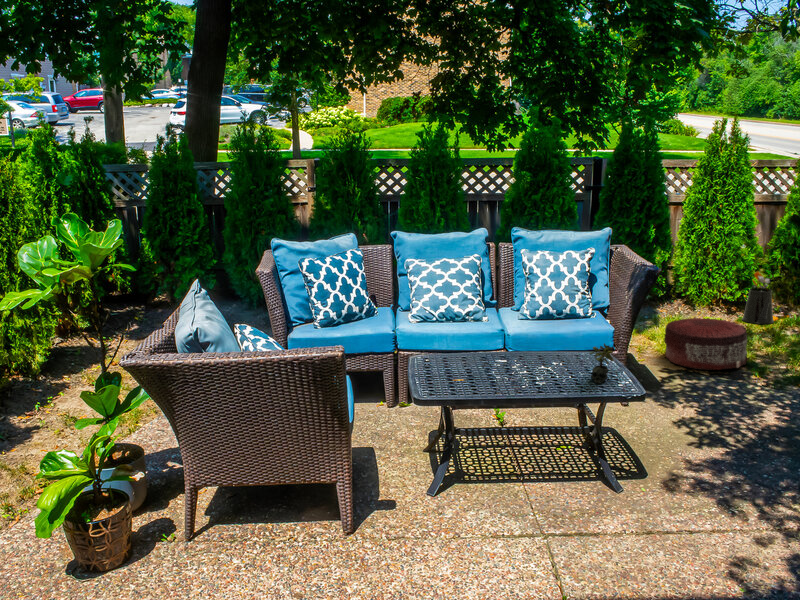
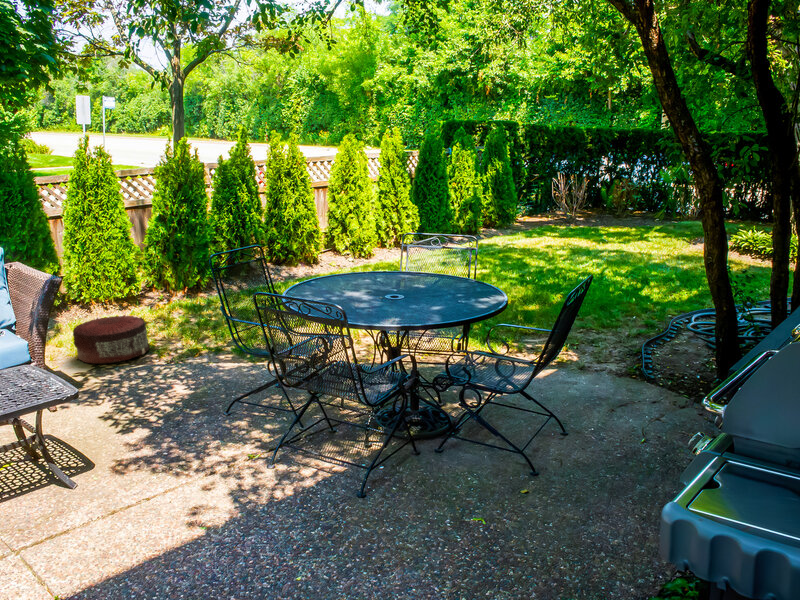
watering can: present [742,272,775,324] -> none [135,268,161,314]
succulent plant: present [589,343,614,383] -> none [18,359,45,398]

